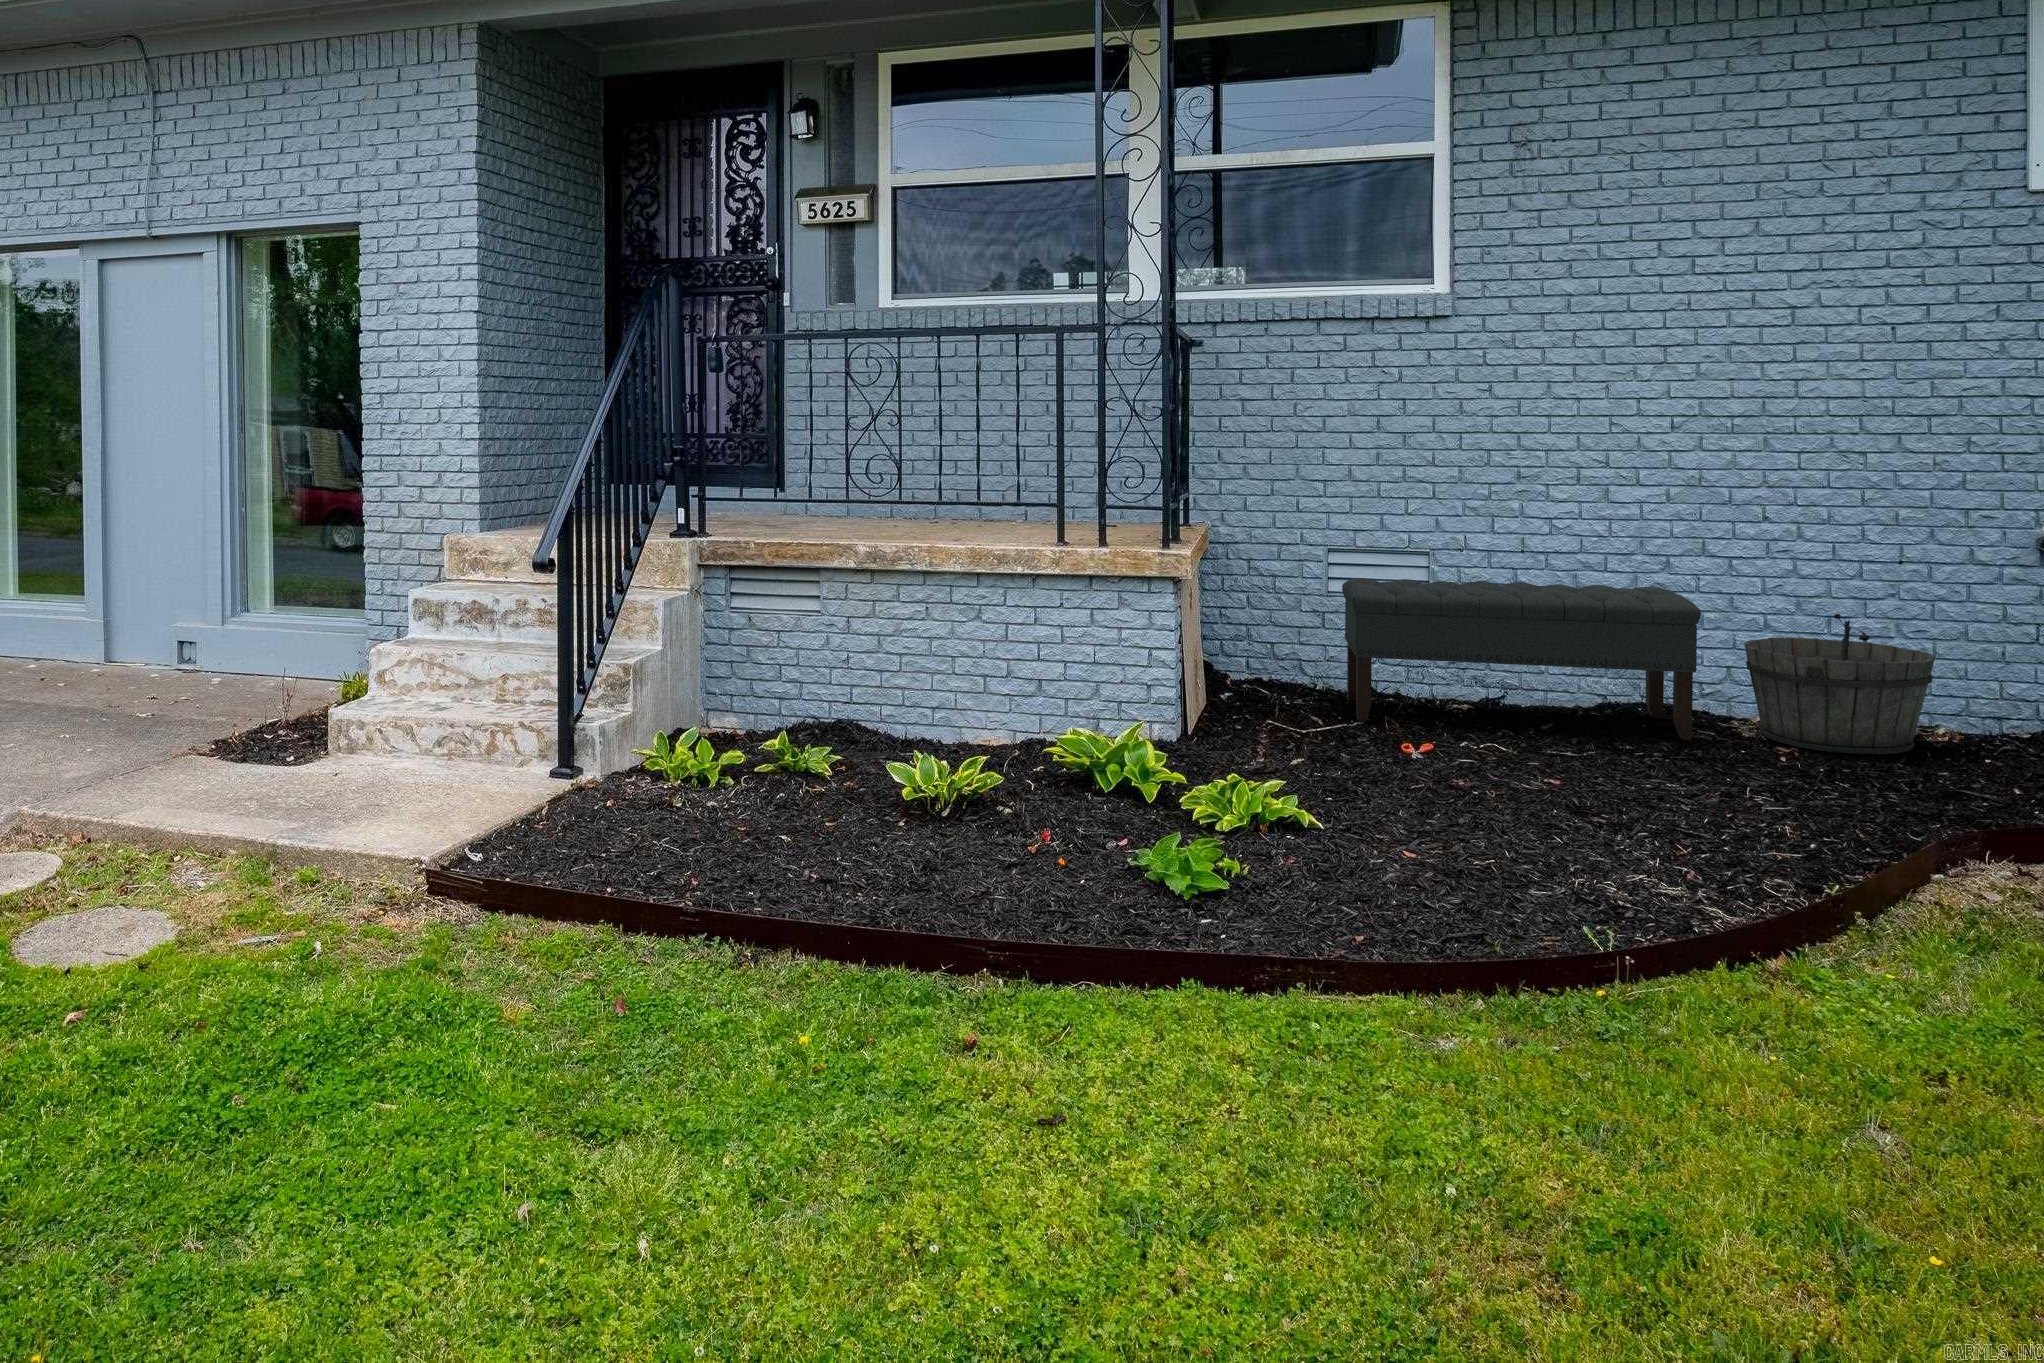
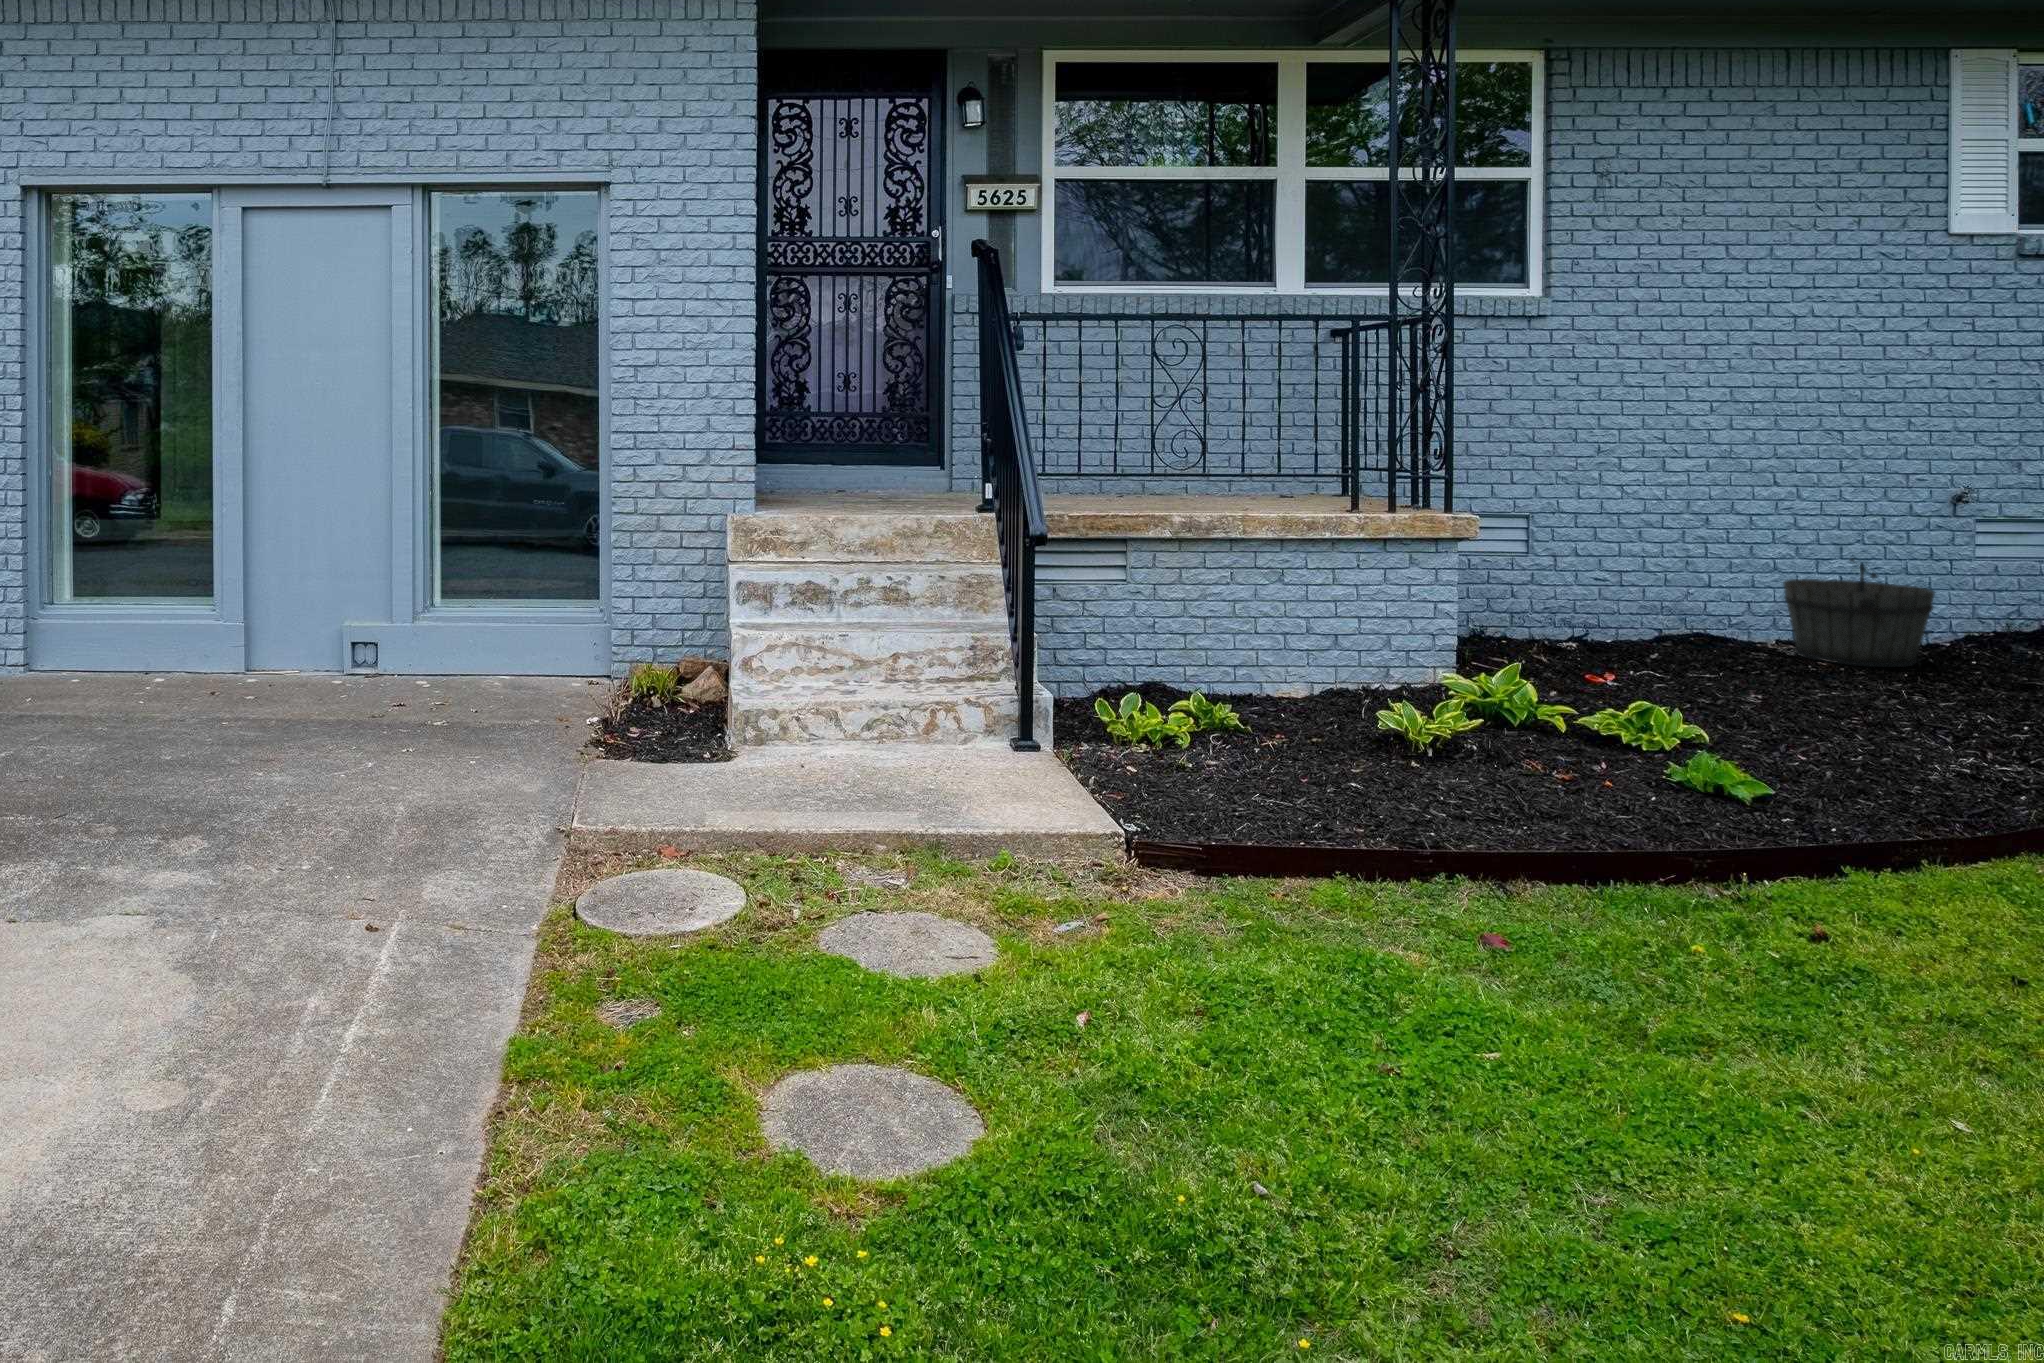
bench: present [1342,578,1701,740] -> none [1473,540,1786,664]

